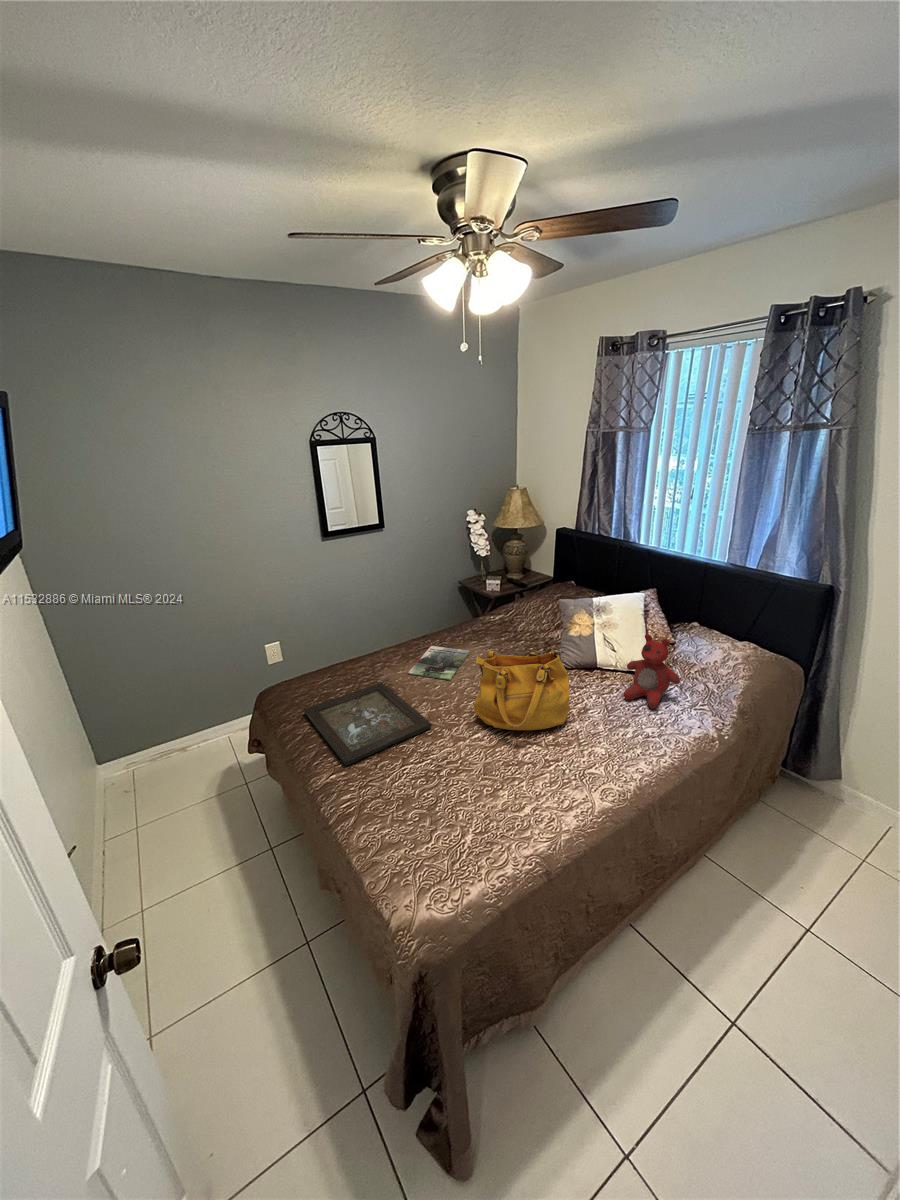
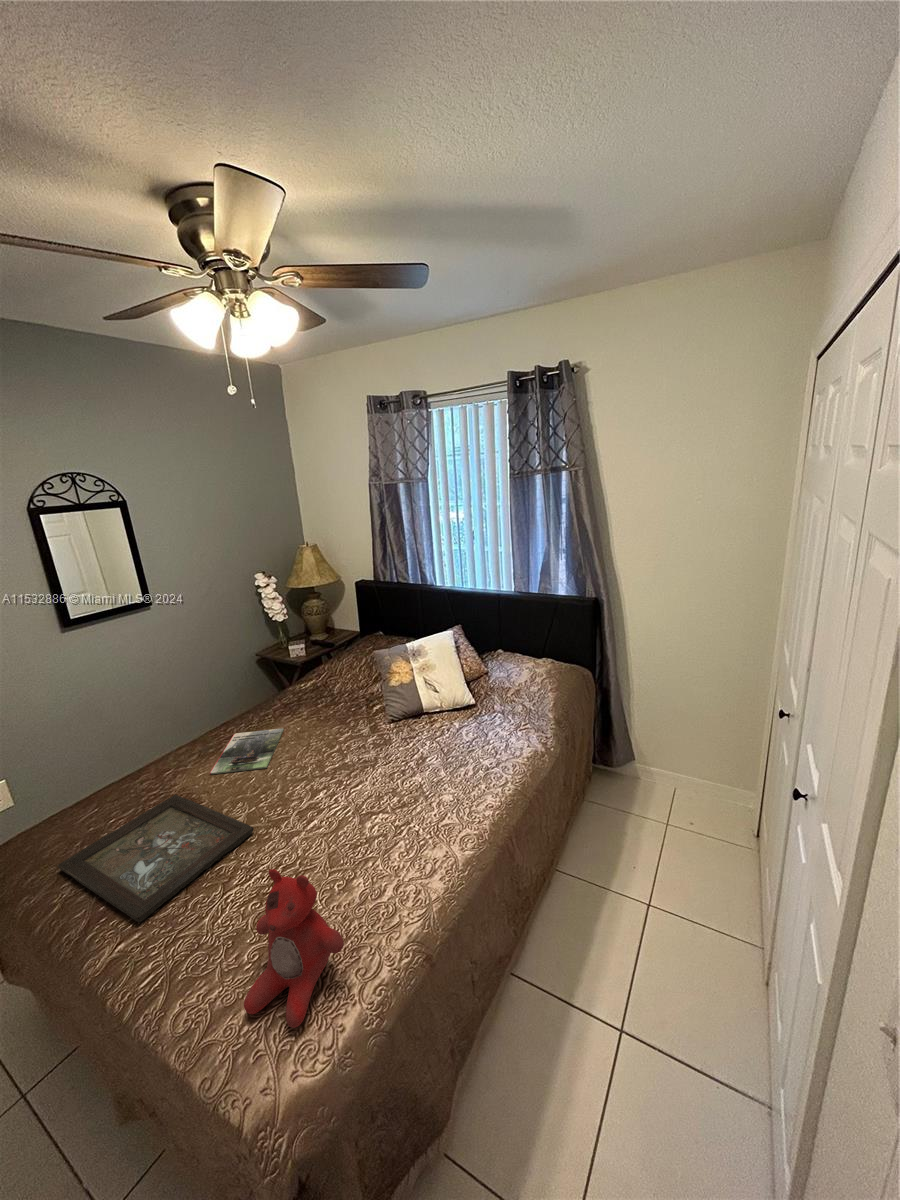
stuffed bear: present [624,634,680,708] -> present [244,869,344,1028]
handbag: present [474,648,570,730] -> none [296,702,408,808]

